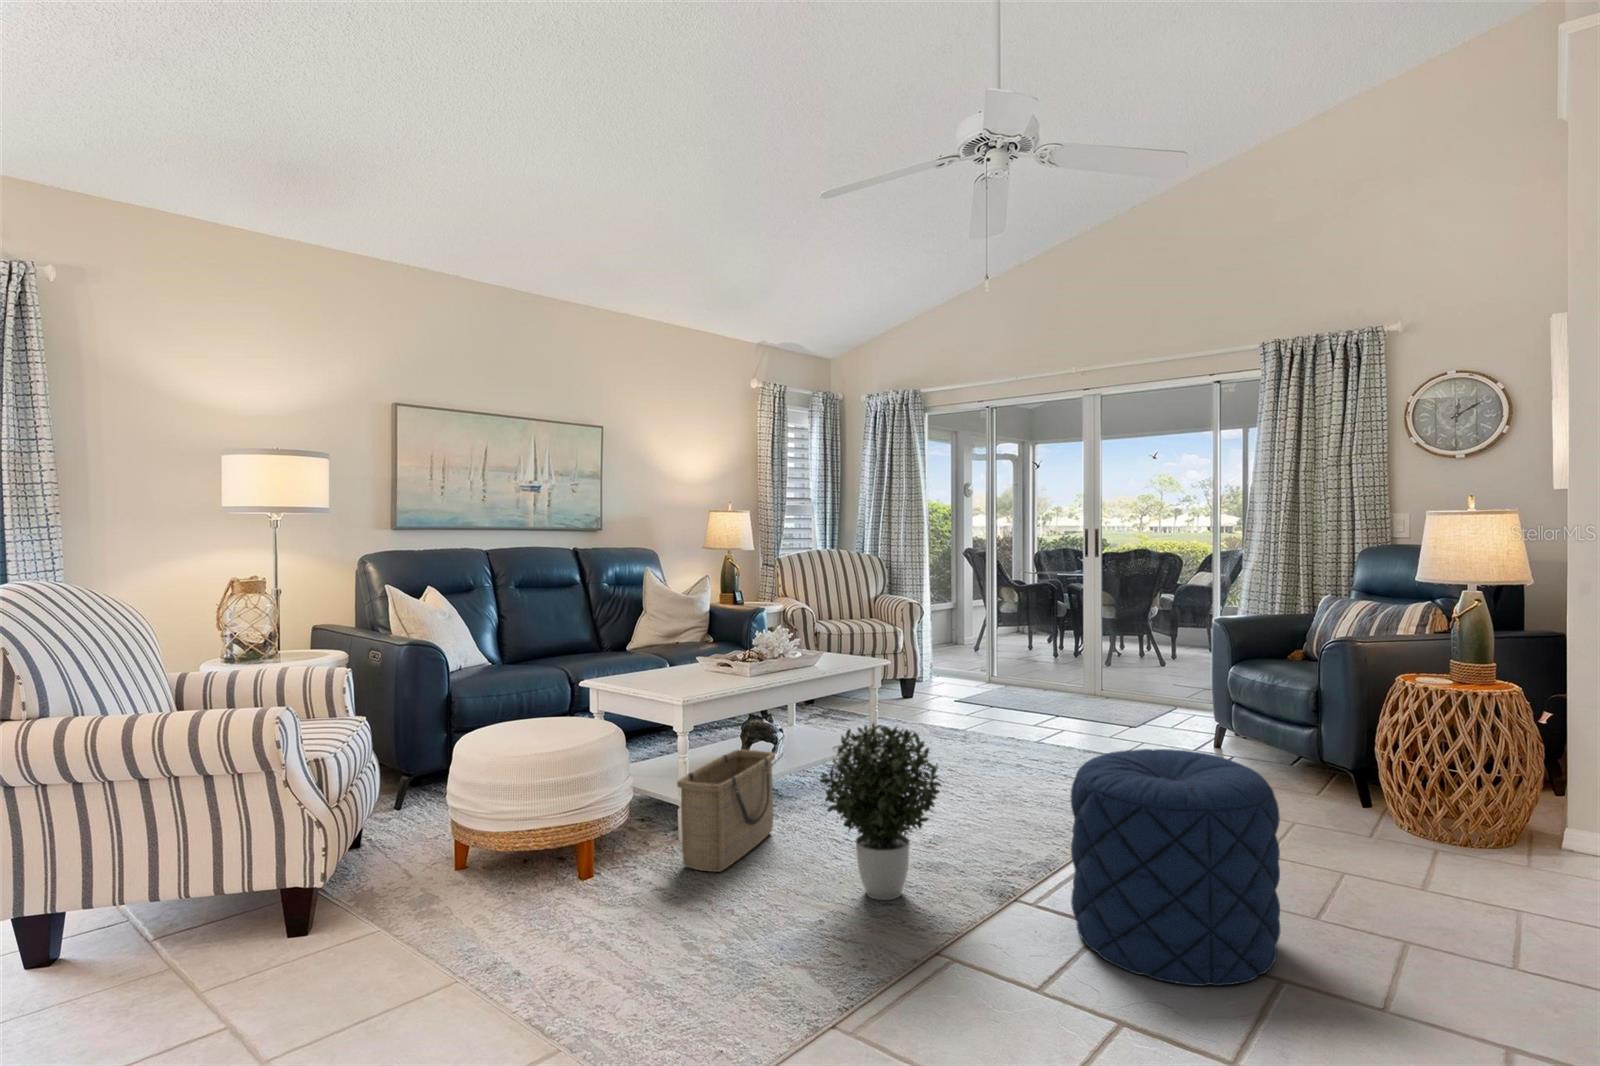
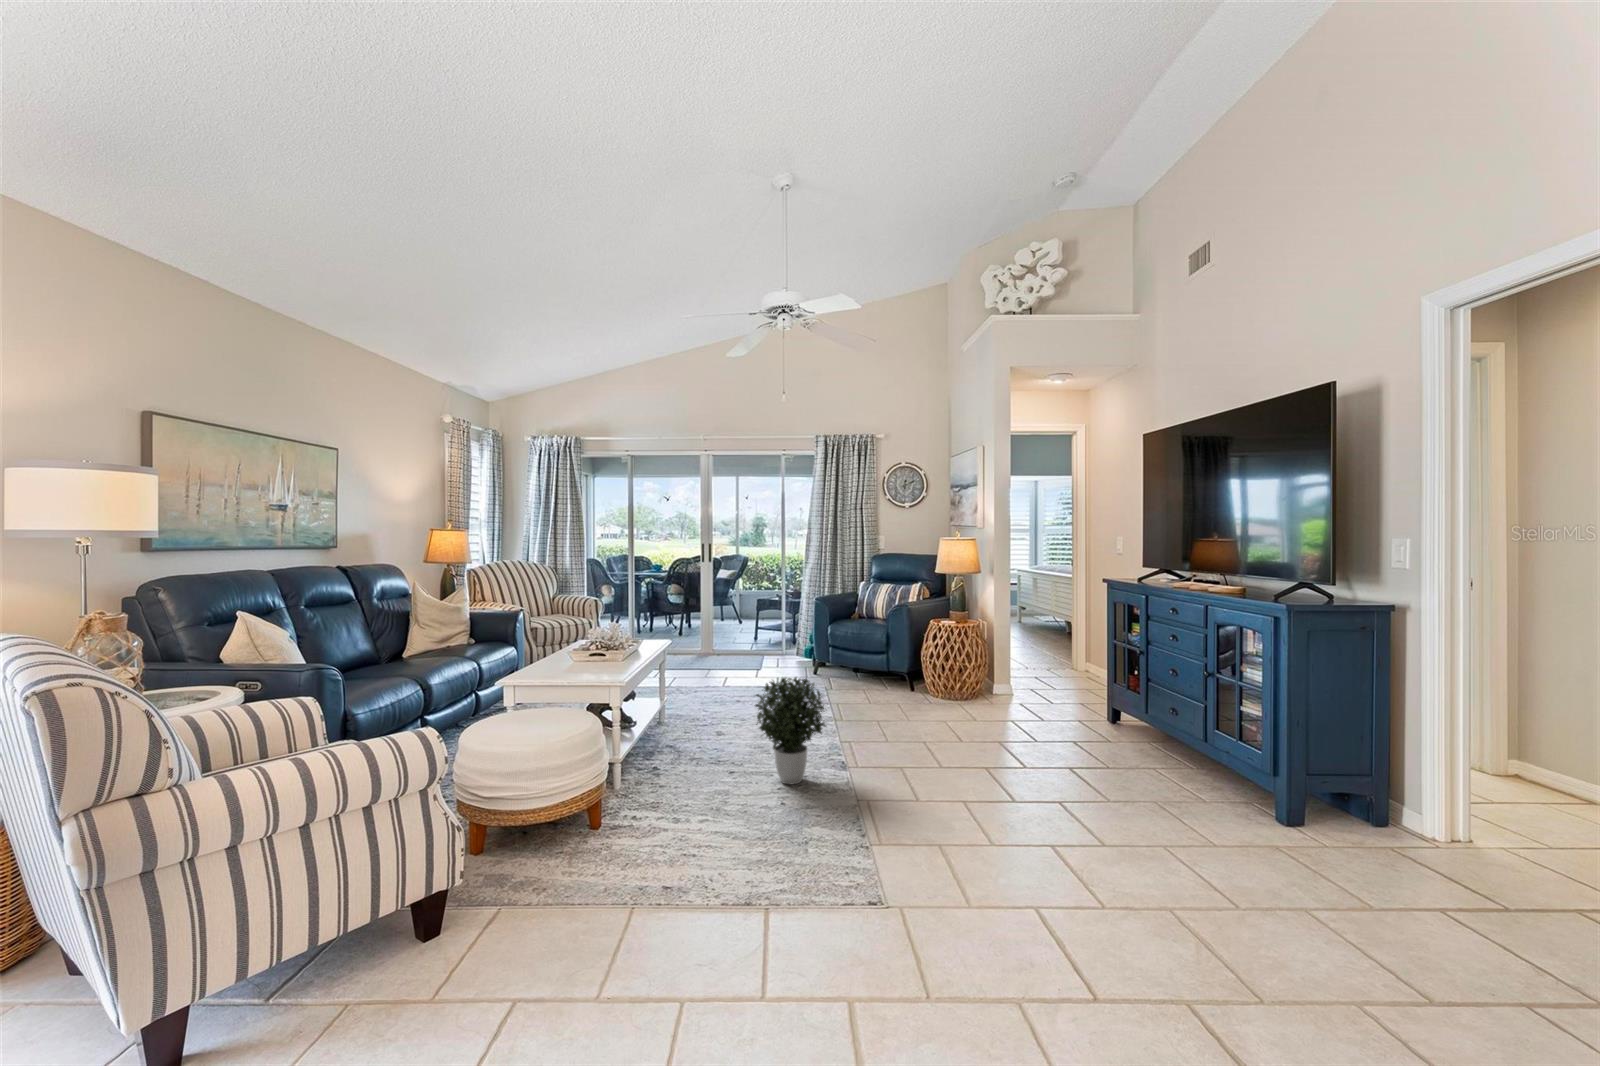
pouf: present [1071,749,1280,986] -> none [888,667,986,779]
basket: present [677,750,775,872] -> none [639,712,688,801]

